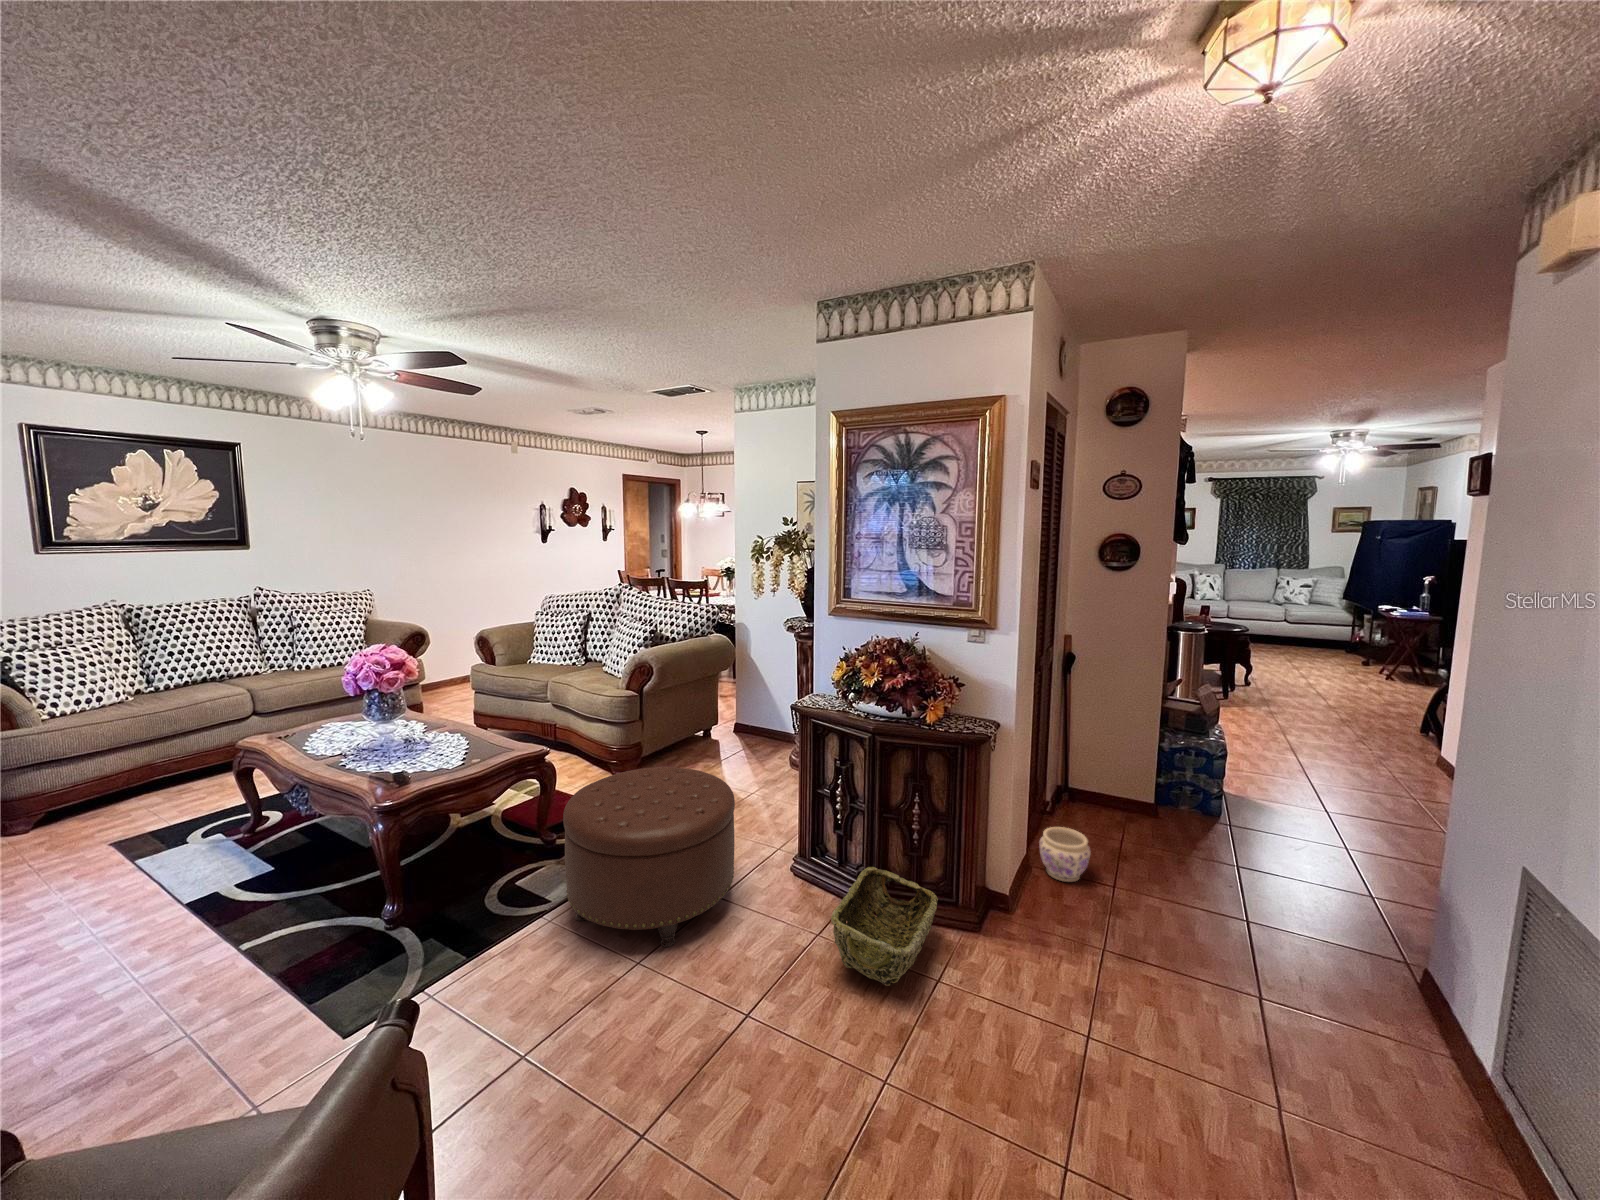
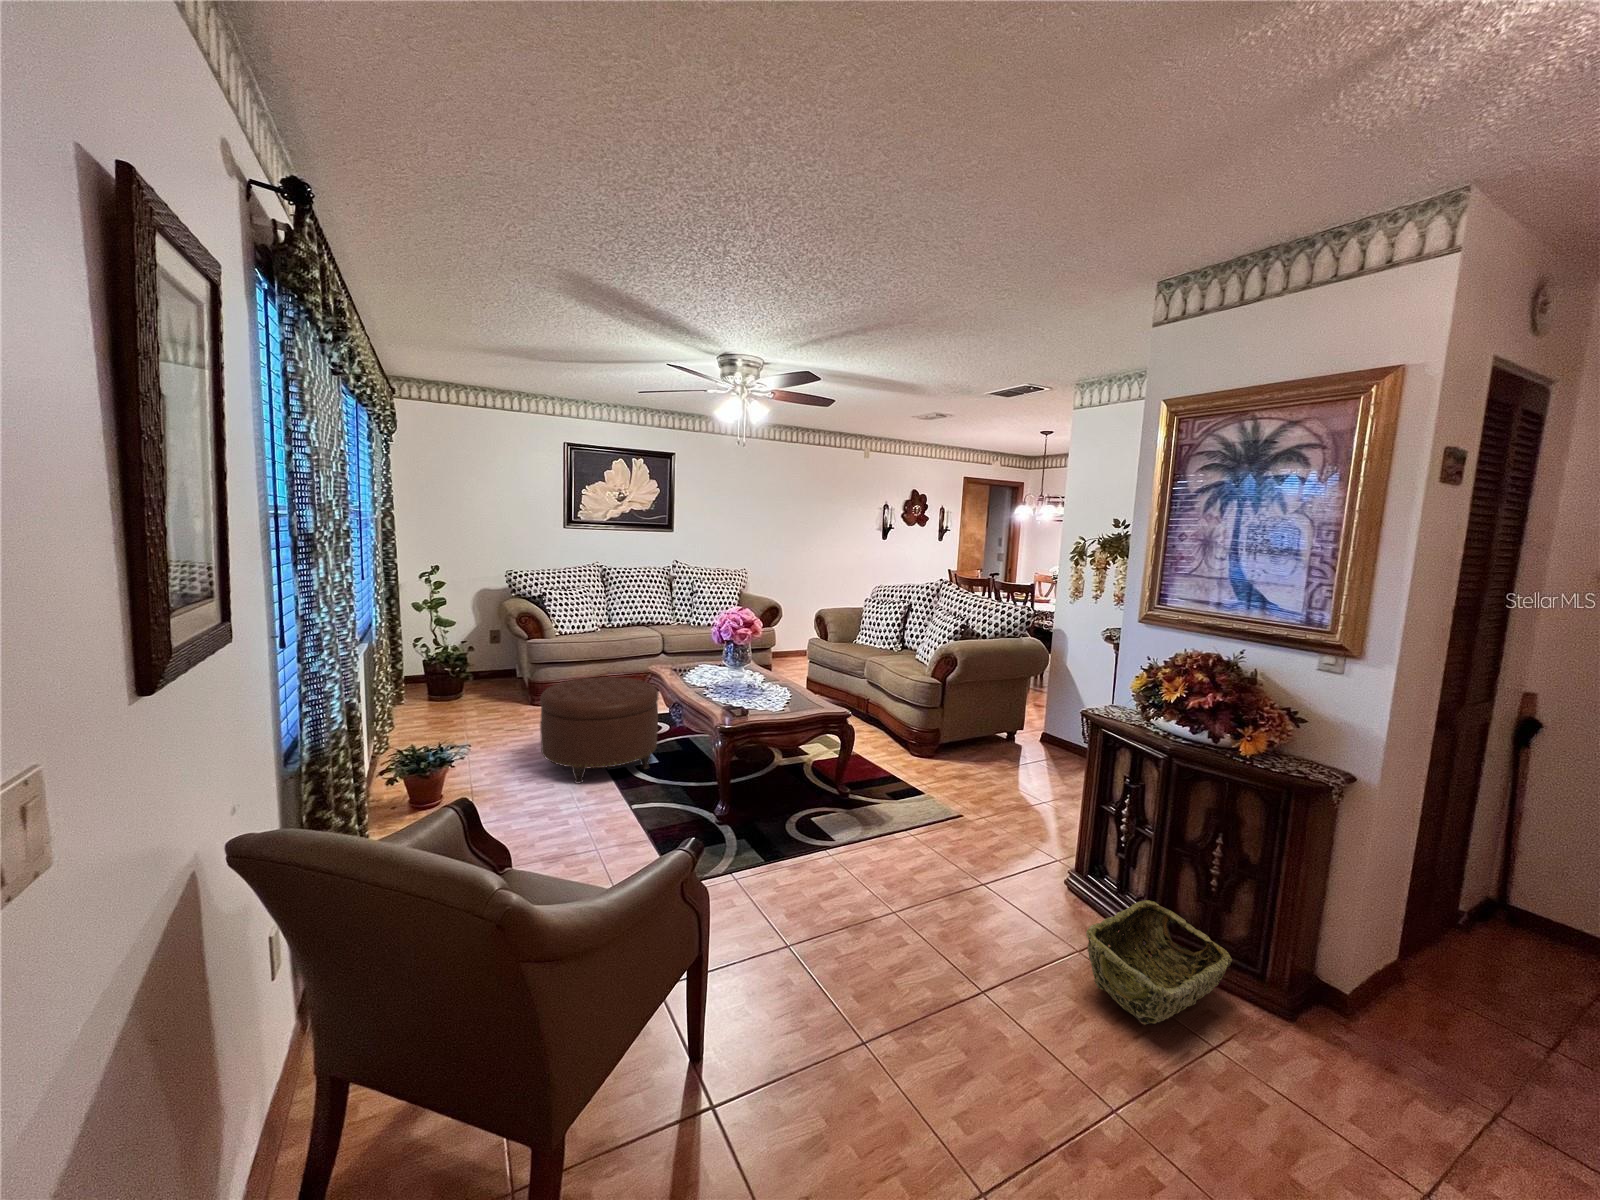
ottoman: present [563,767,735,947] -> present [540,677,659,783]
planter: present [1039,827,1090,882] -> none [1419,938,1510,1020]

